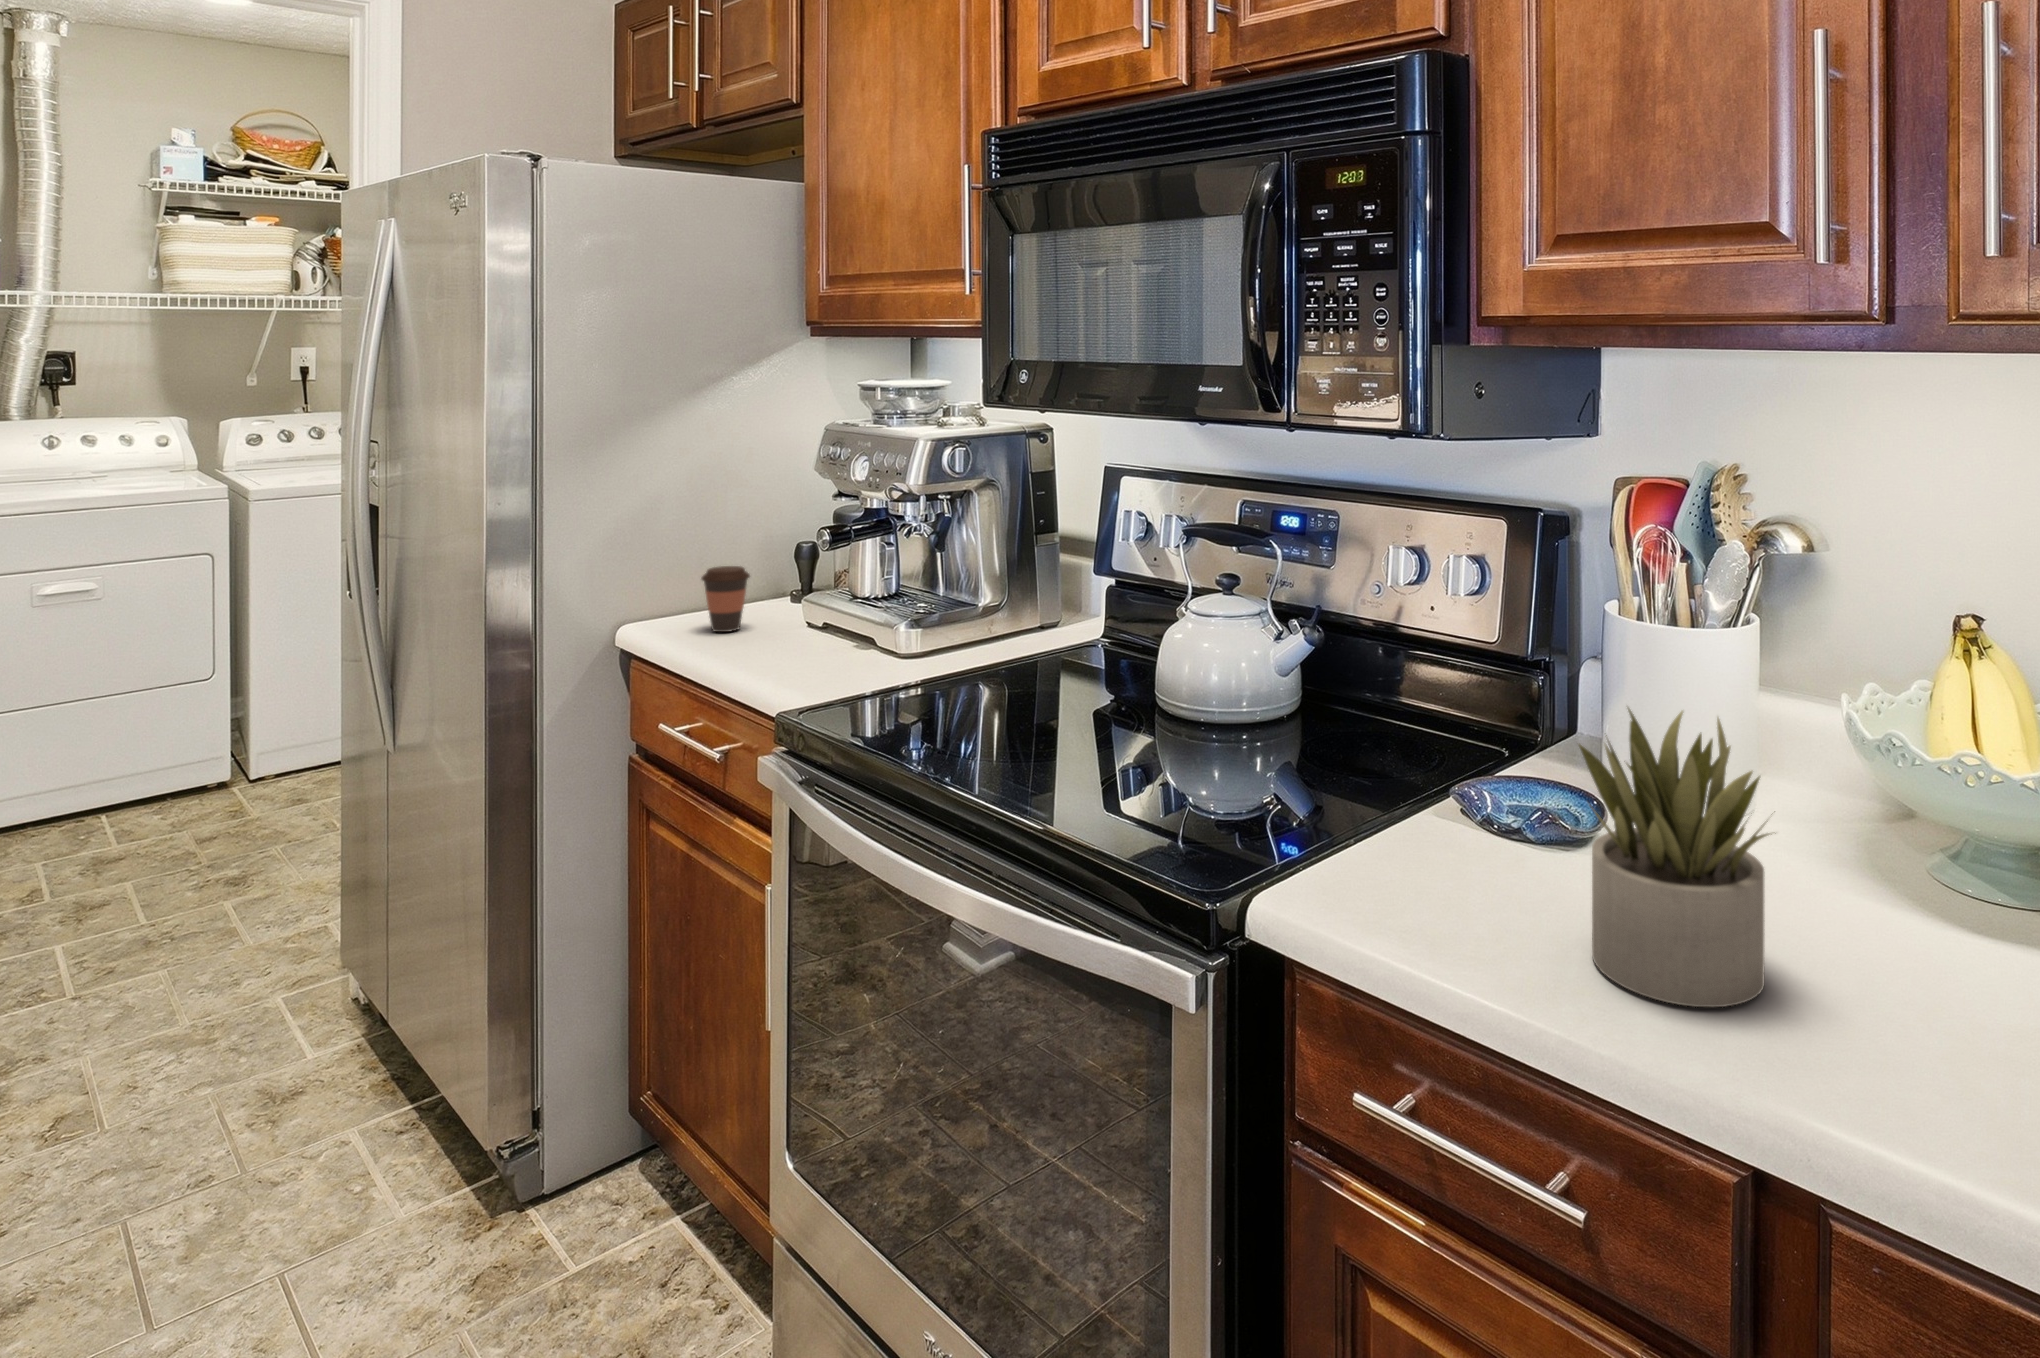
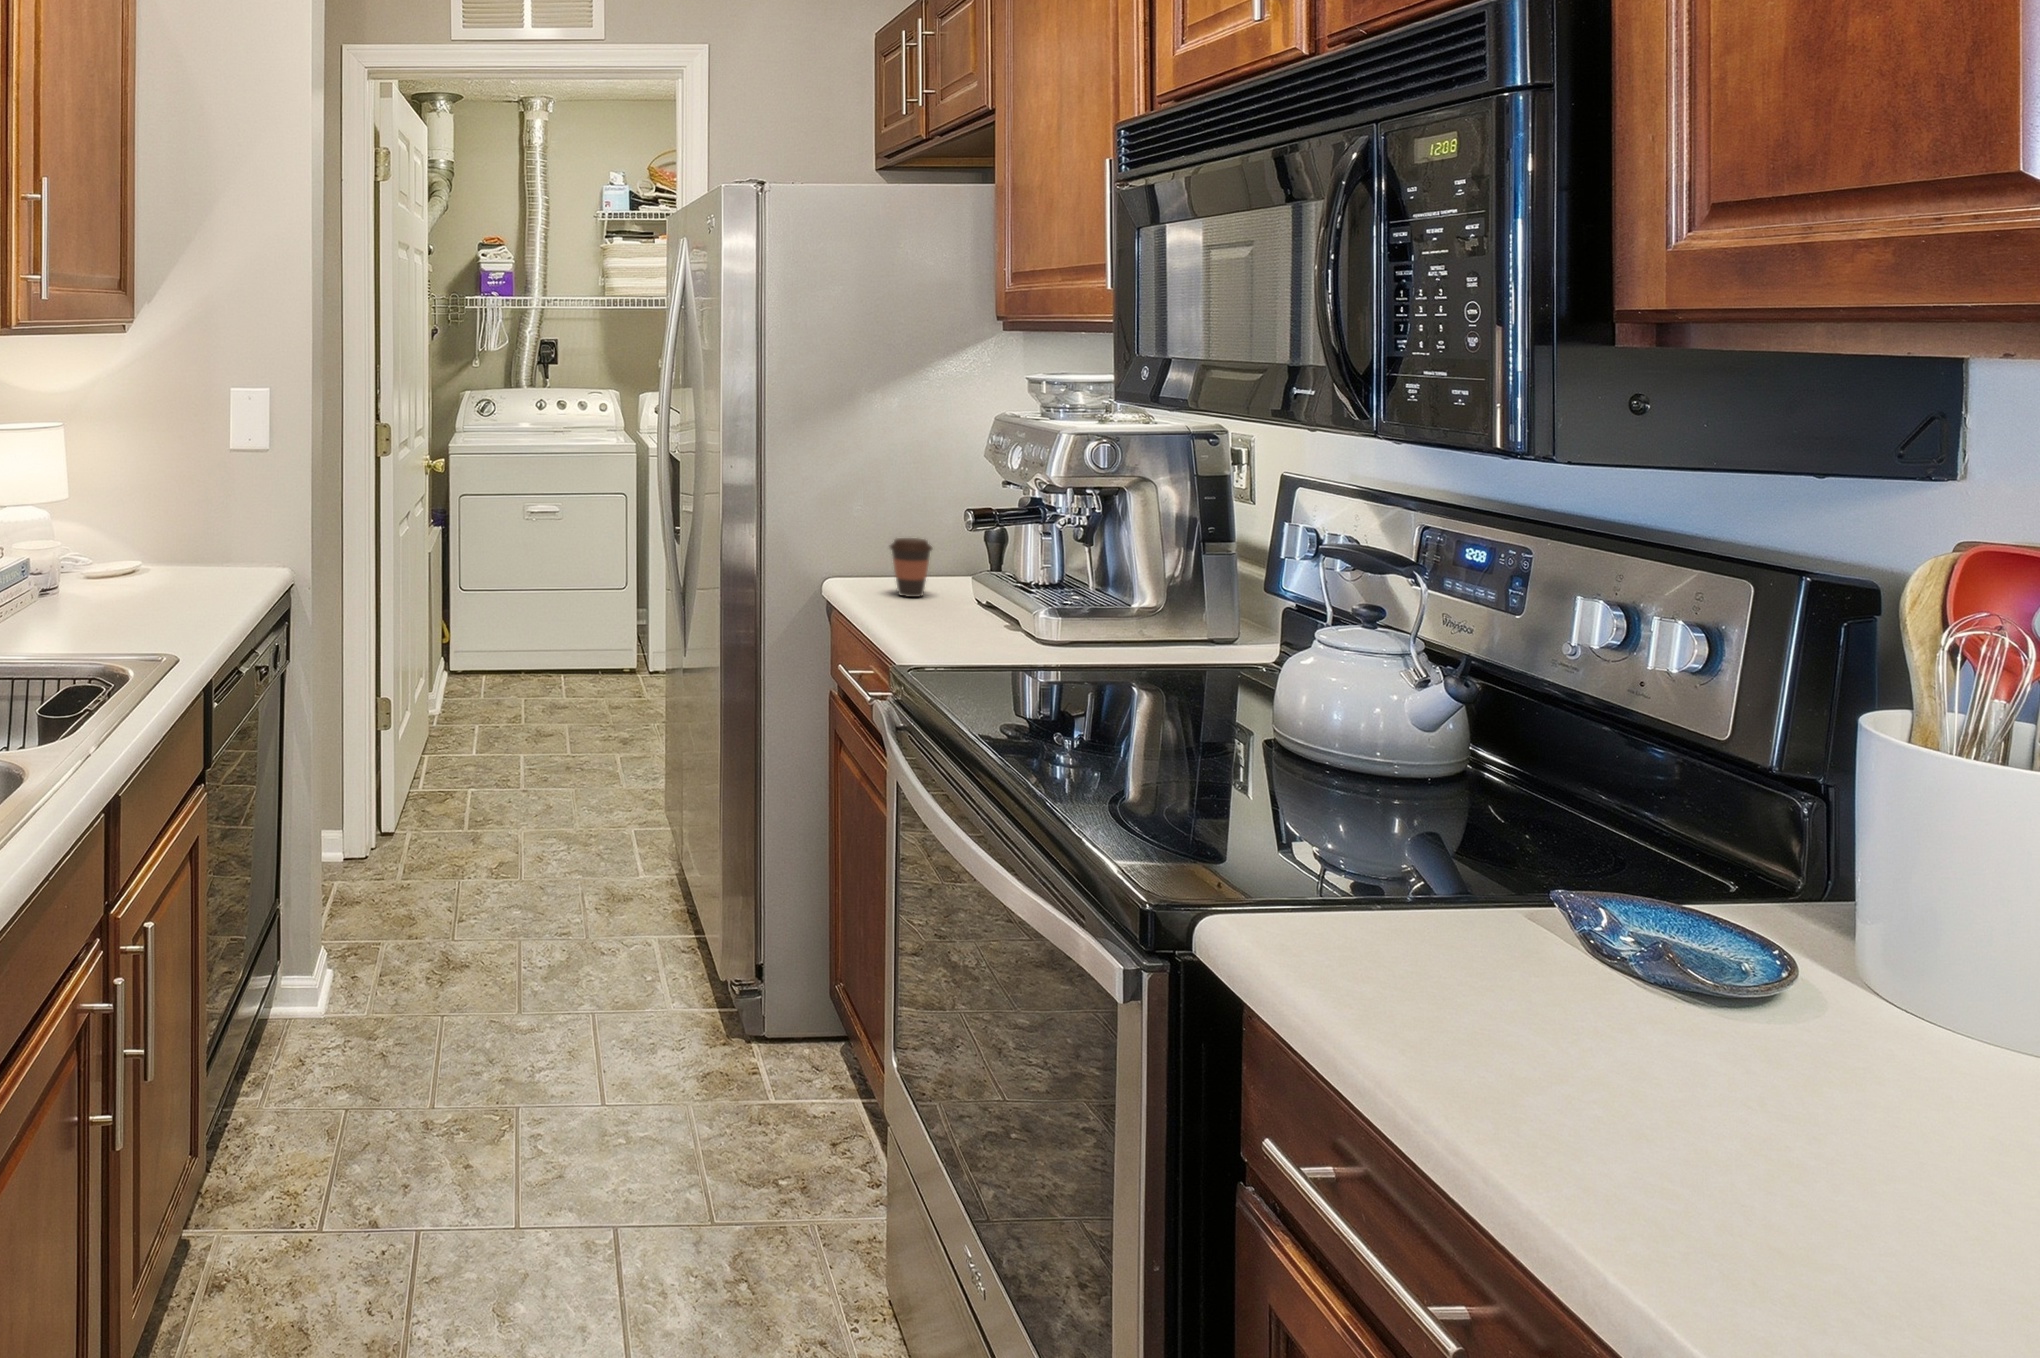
succulent plant: present [1579,708,1769,1007] -> none [1536,792,1826,1190]

